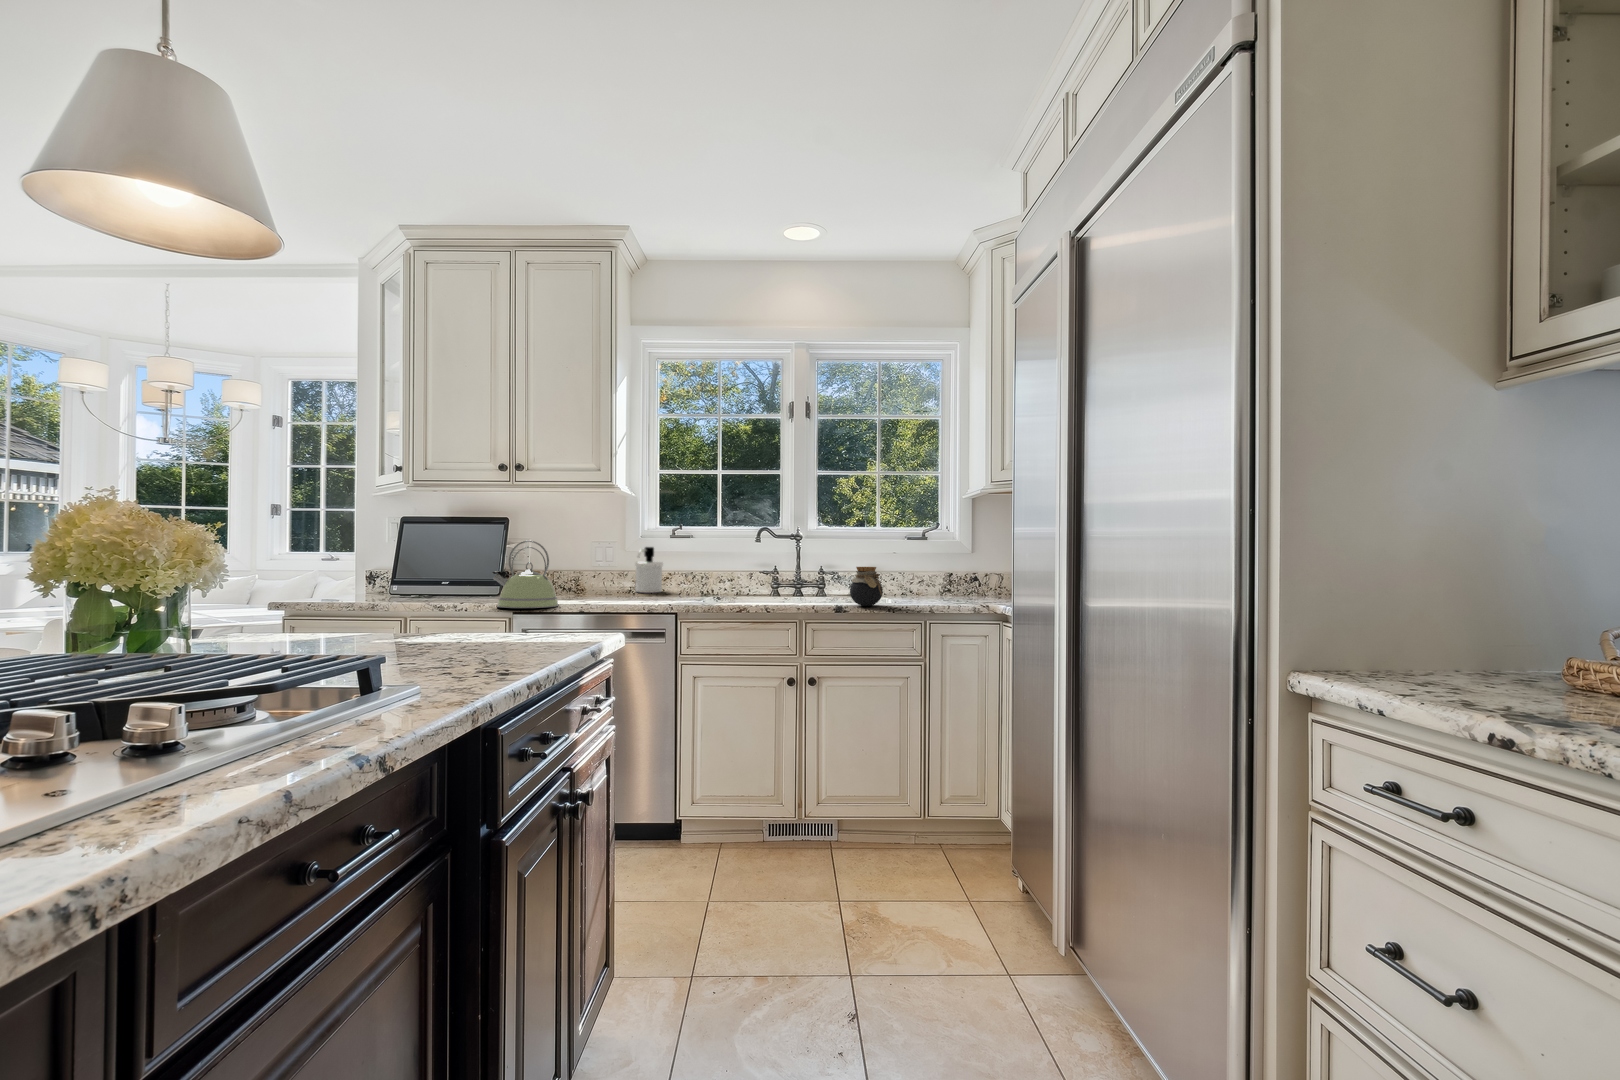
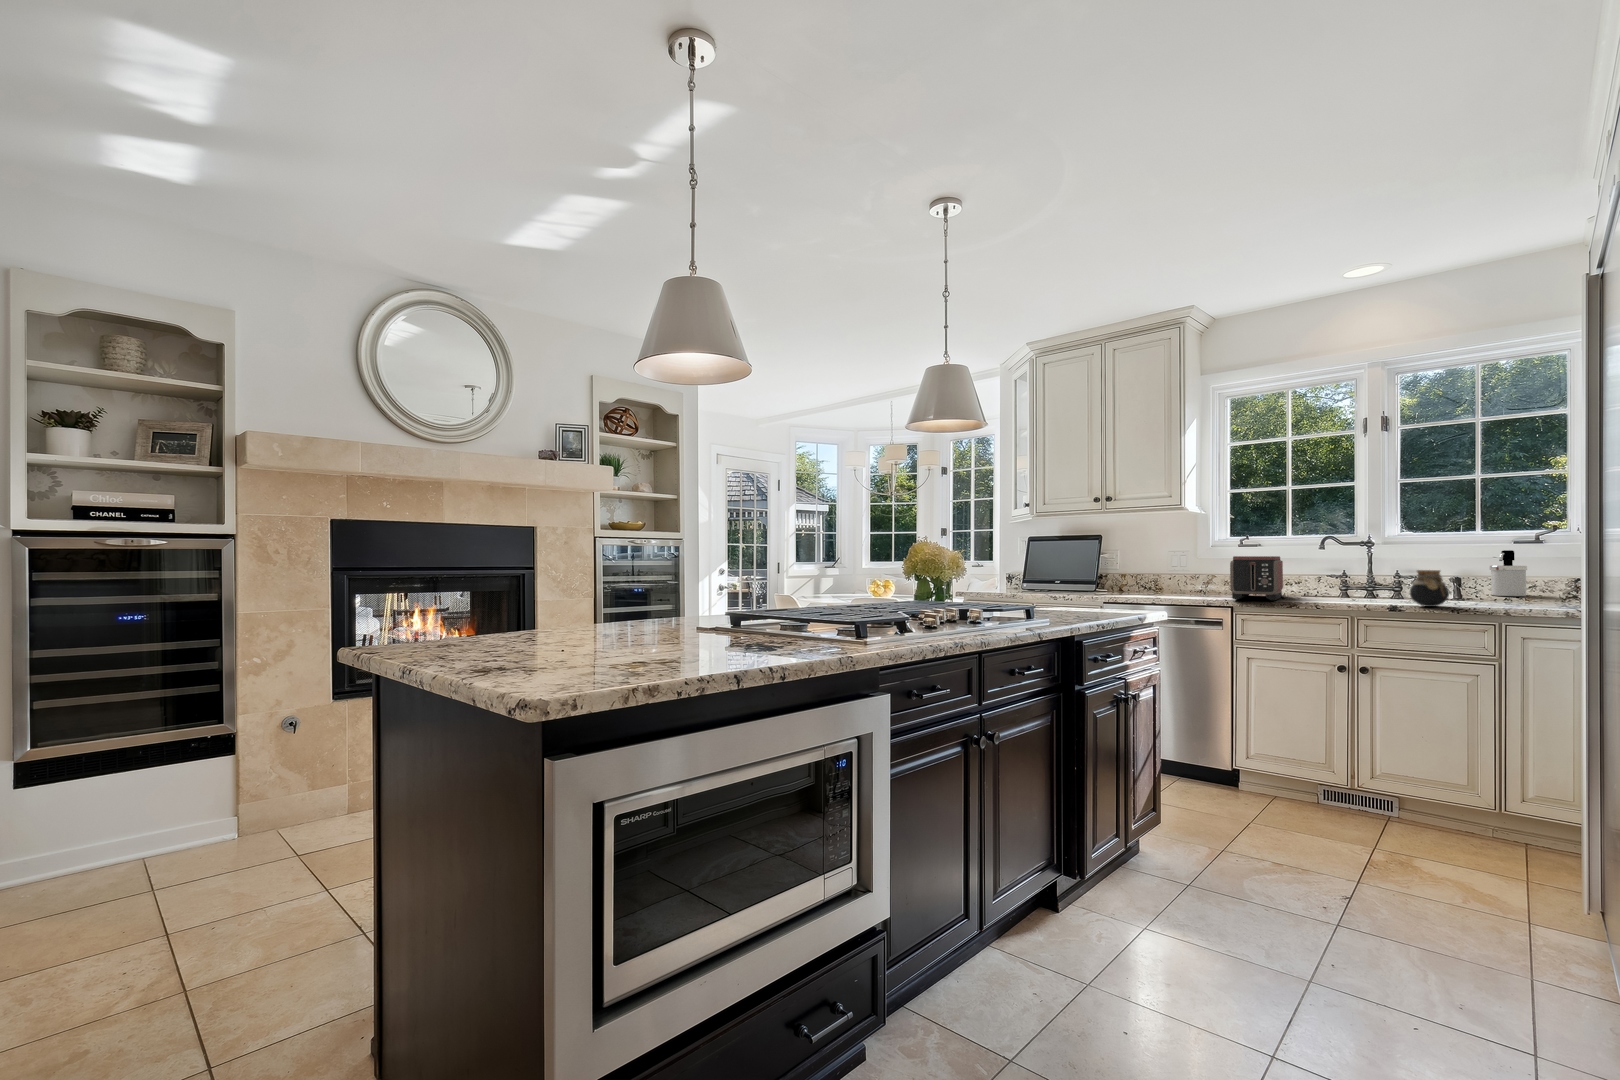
kettle: present [492,541,558,608] -> none [1090,551,1138,600]
soap dispenser: present [635,547,663,593] -> present [1490,550,1527,596]
toaster: none [673,549,724,603] -> present [1230,556,1283,600]

